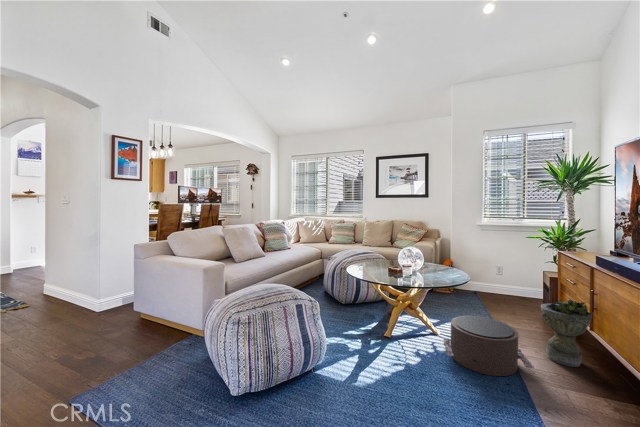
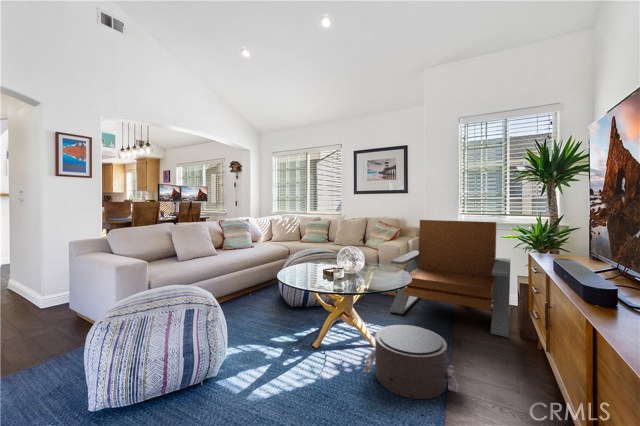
lounge chair: none [433,223,547,325] -> present [390,220,510,337]
planter: present [541,300,592,367] -> none [483,309,540,391]

